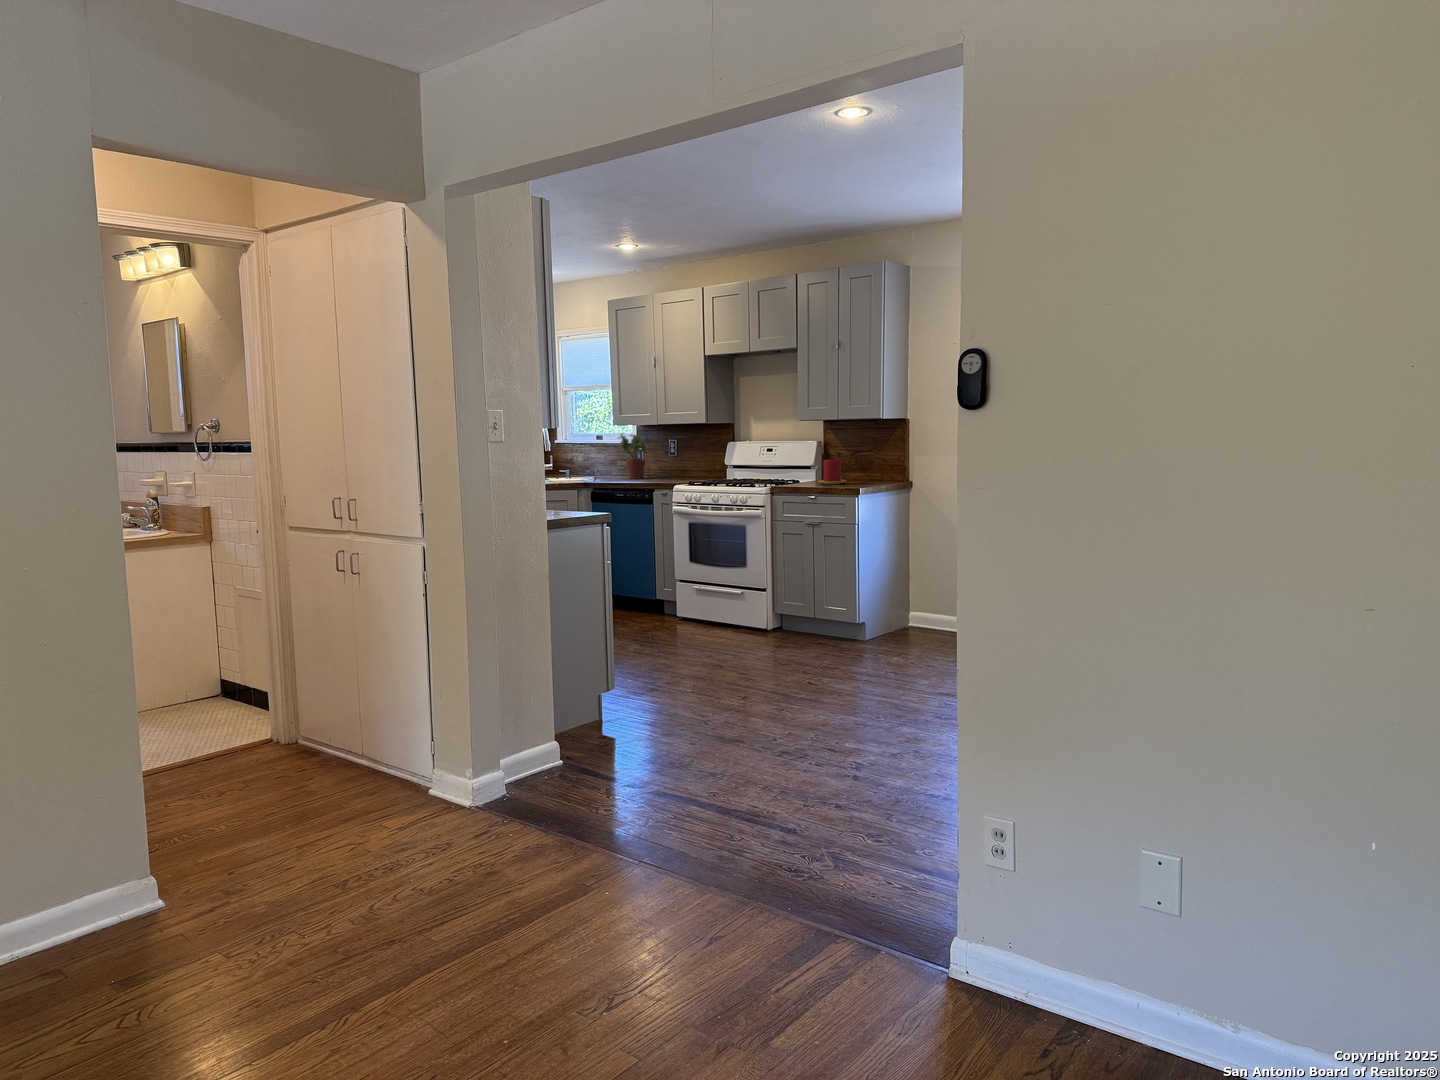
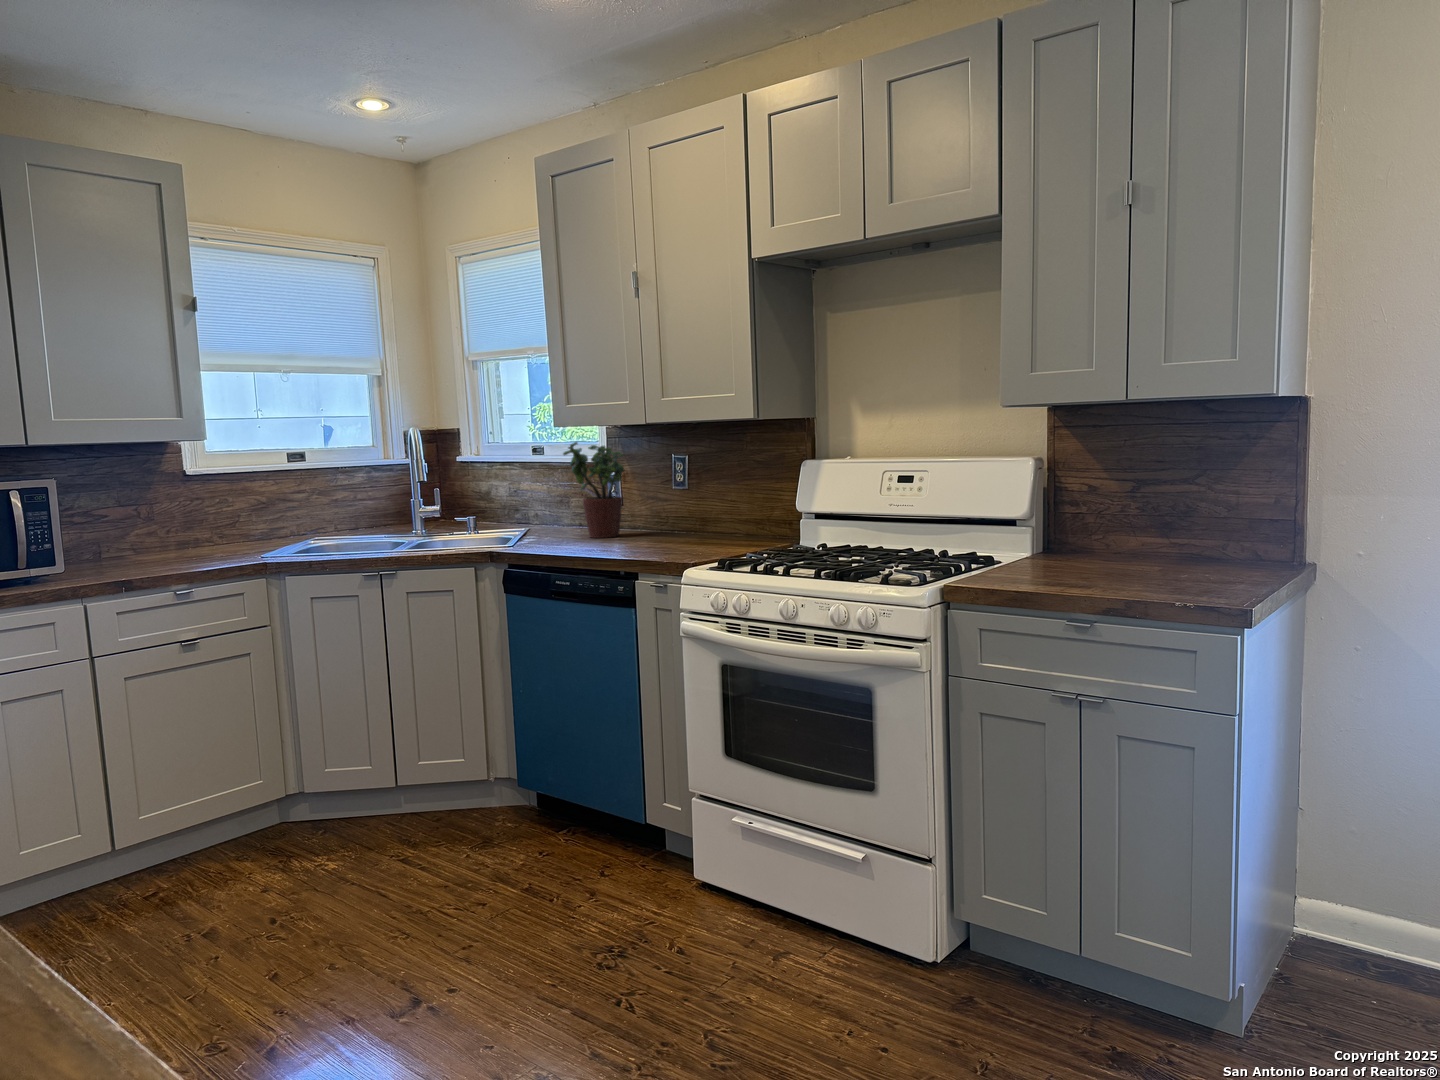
candle: present [818,459,847,484] -> none [1070,507,1154,578]

